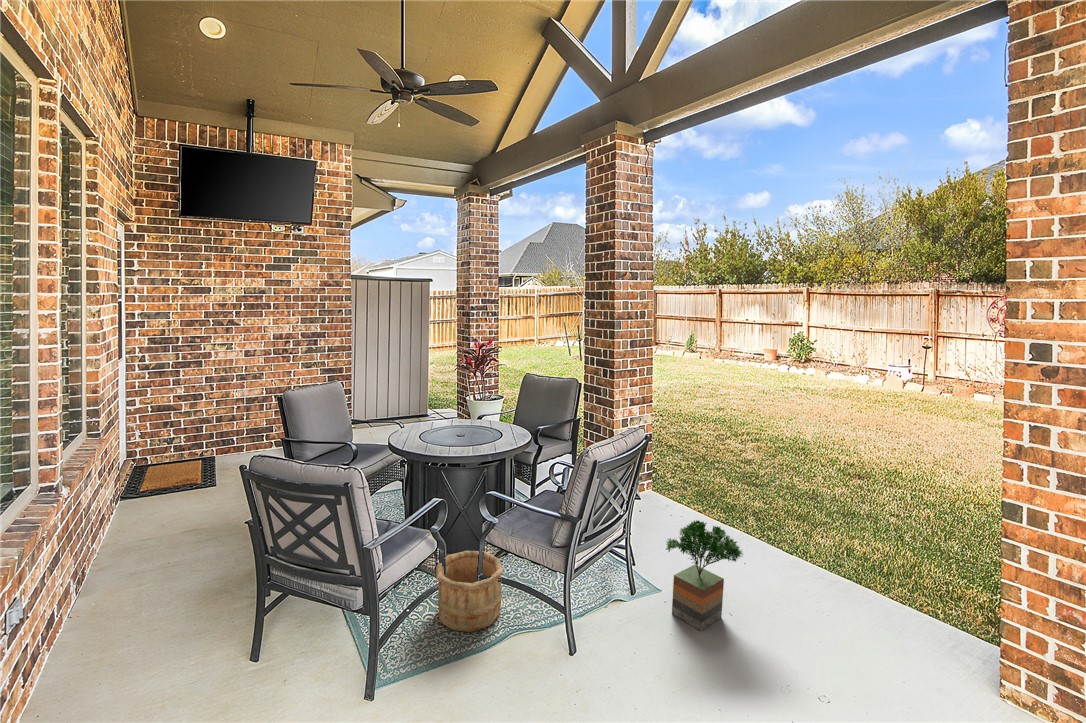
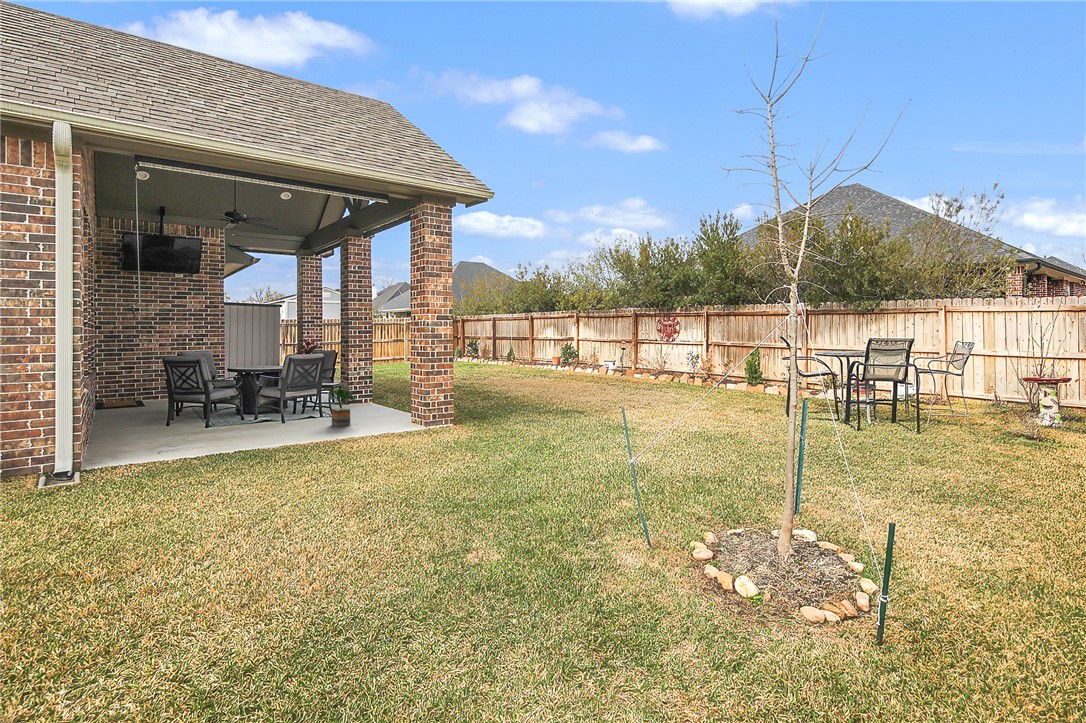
wooden bucket: present [436,551,503,632] -> none [233,405,263,429]

